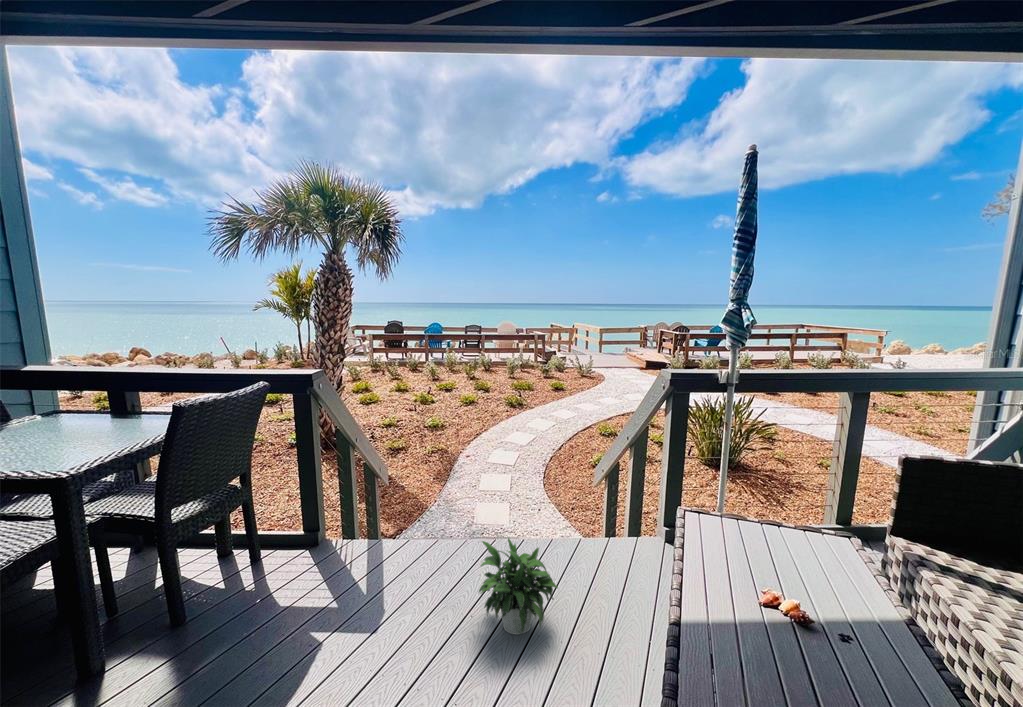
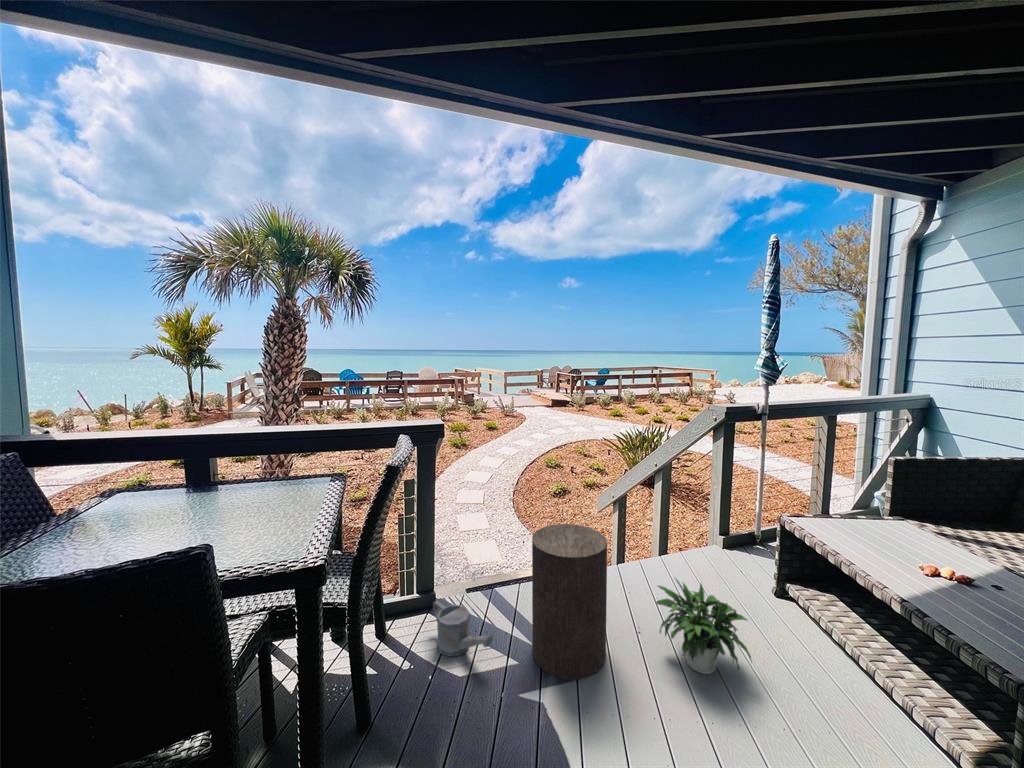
stool: none [369,473,445,616] -> present [532,524,607,680]
watering can: none [306,531,340,579] -> present [433,601,493,657]

